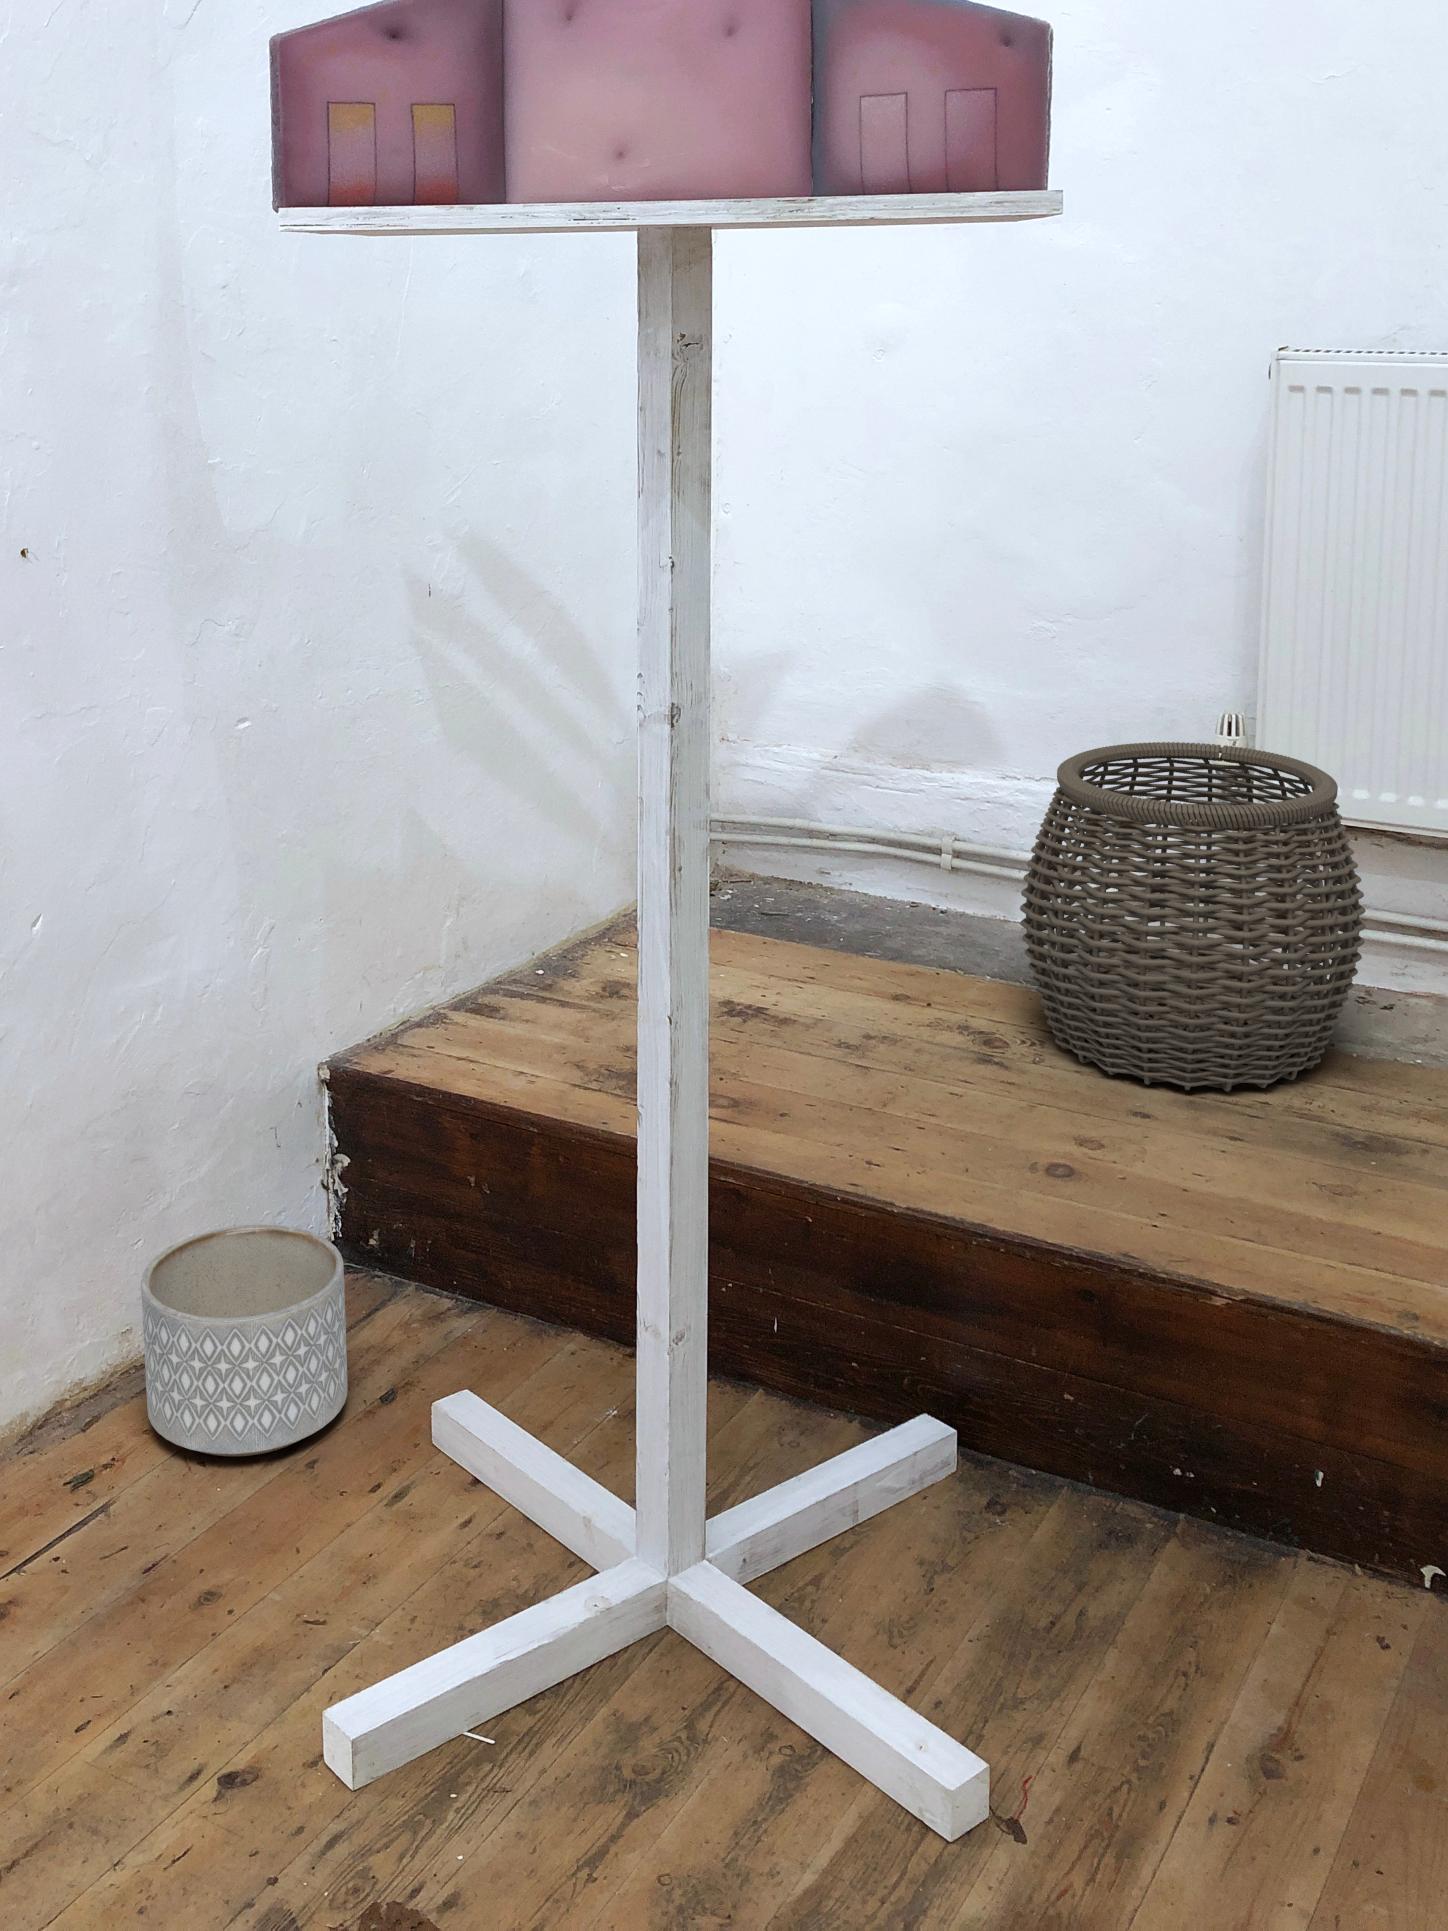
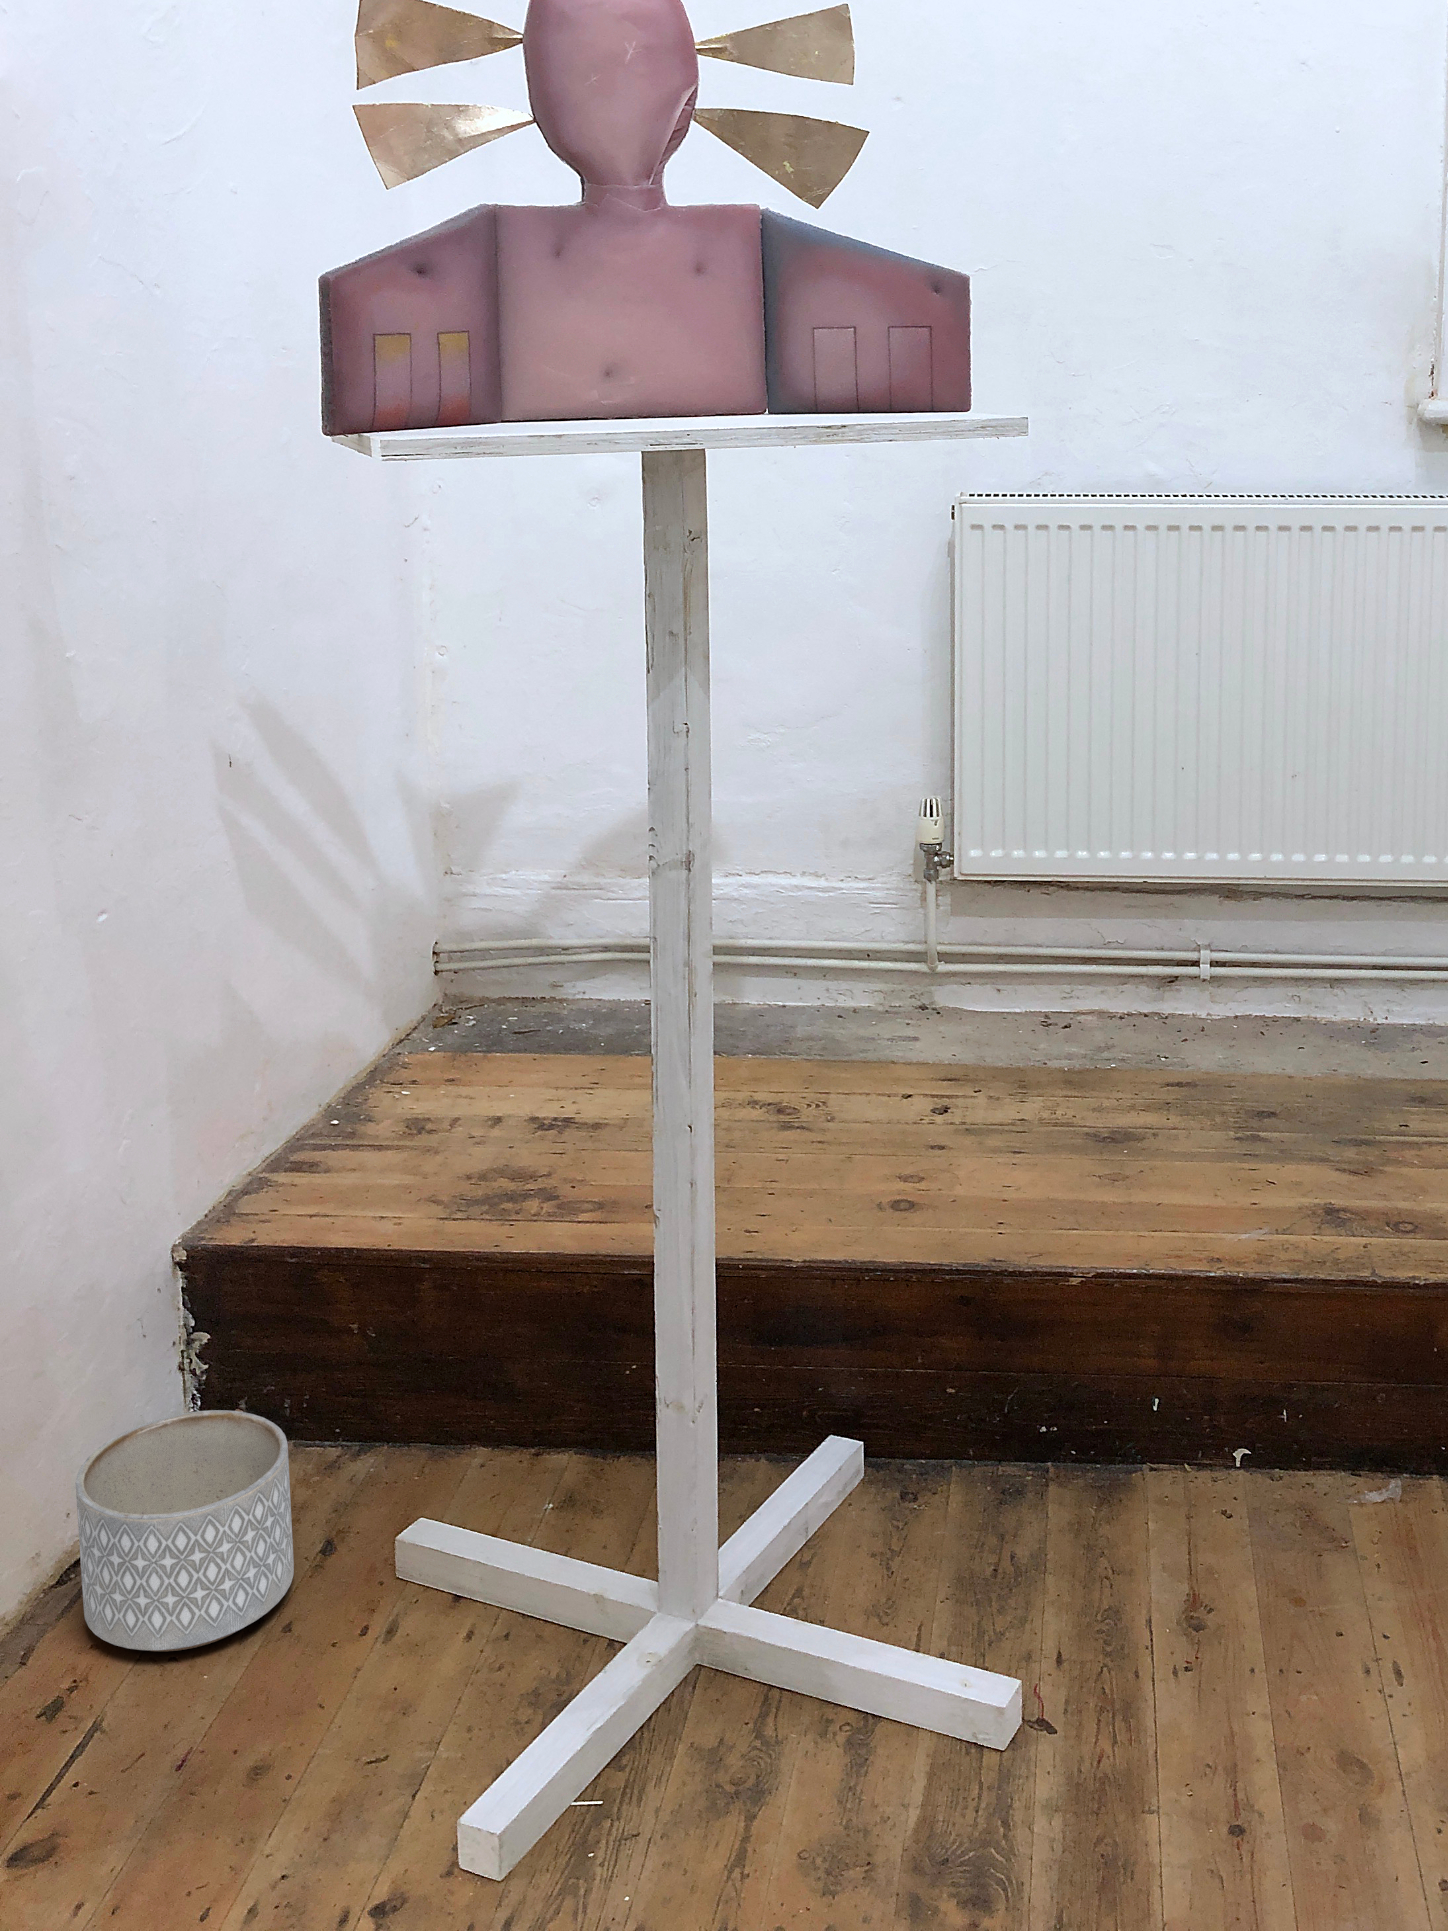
woven basket: present [1020,742,1366,1092] -> none [803,826,1080,1121]

